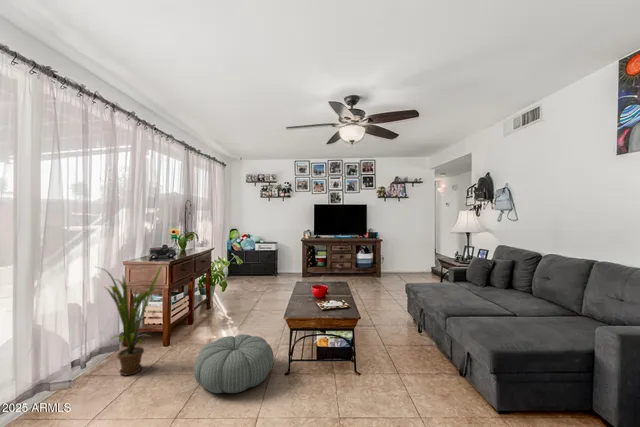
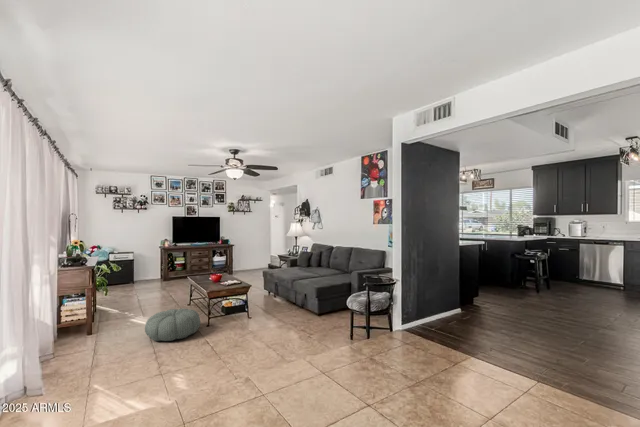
house plant: present [106,264,163,375] -> none [44,265,103,352]

